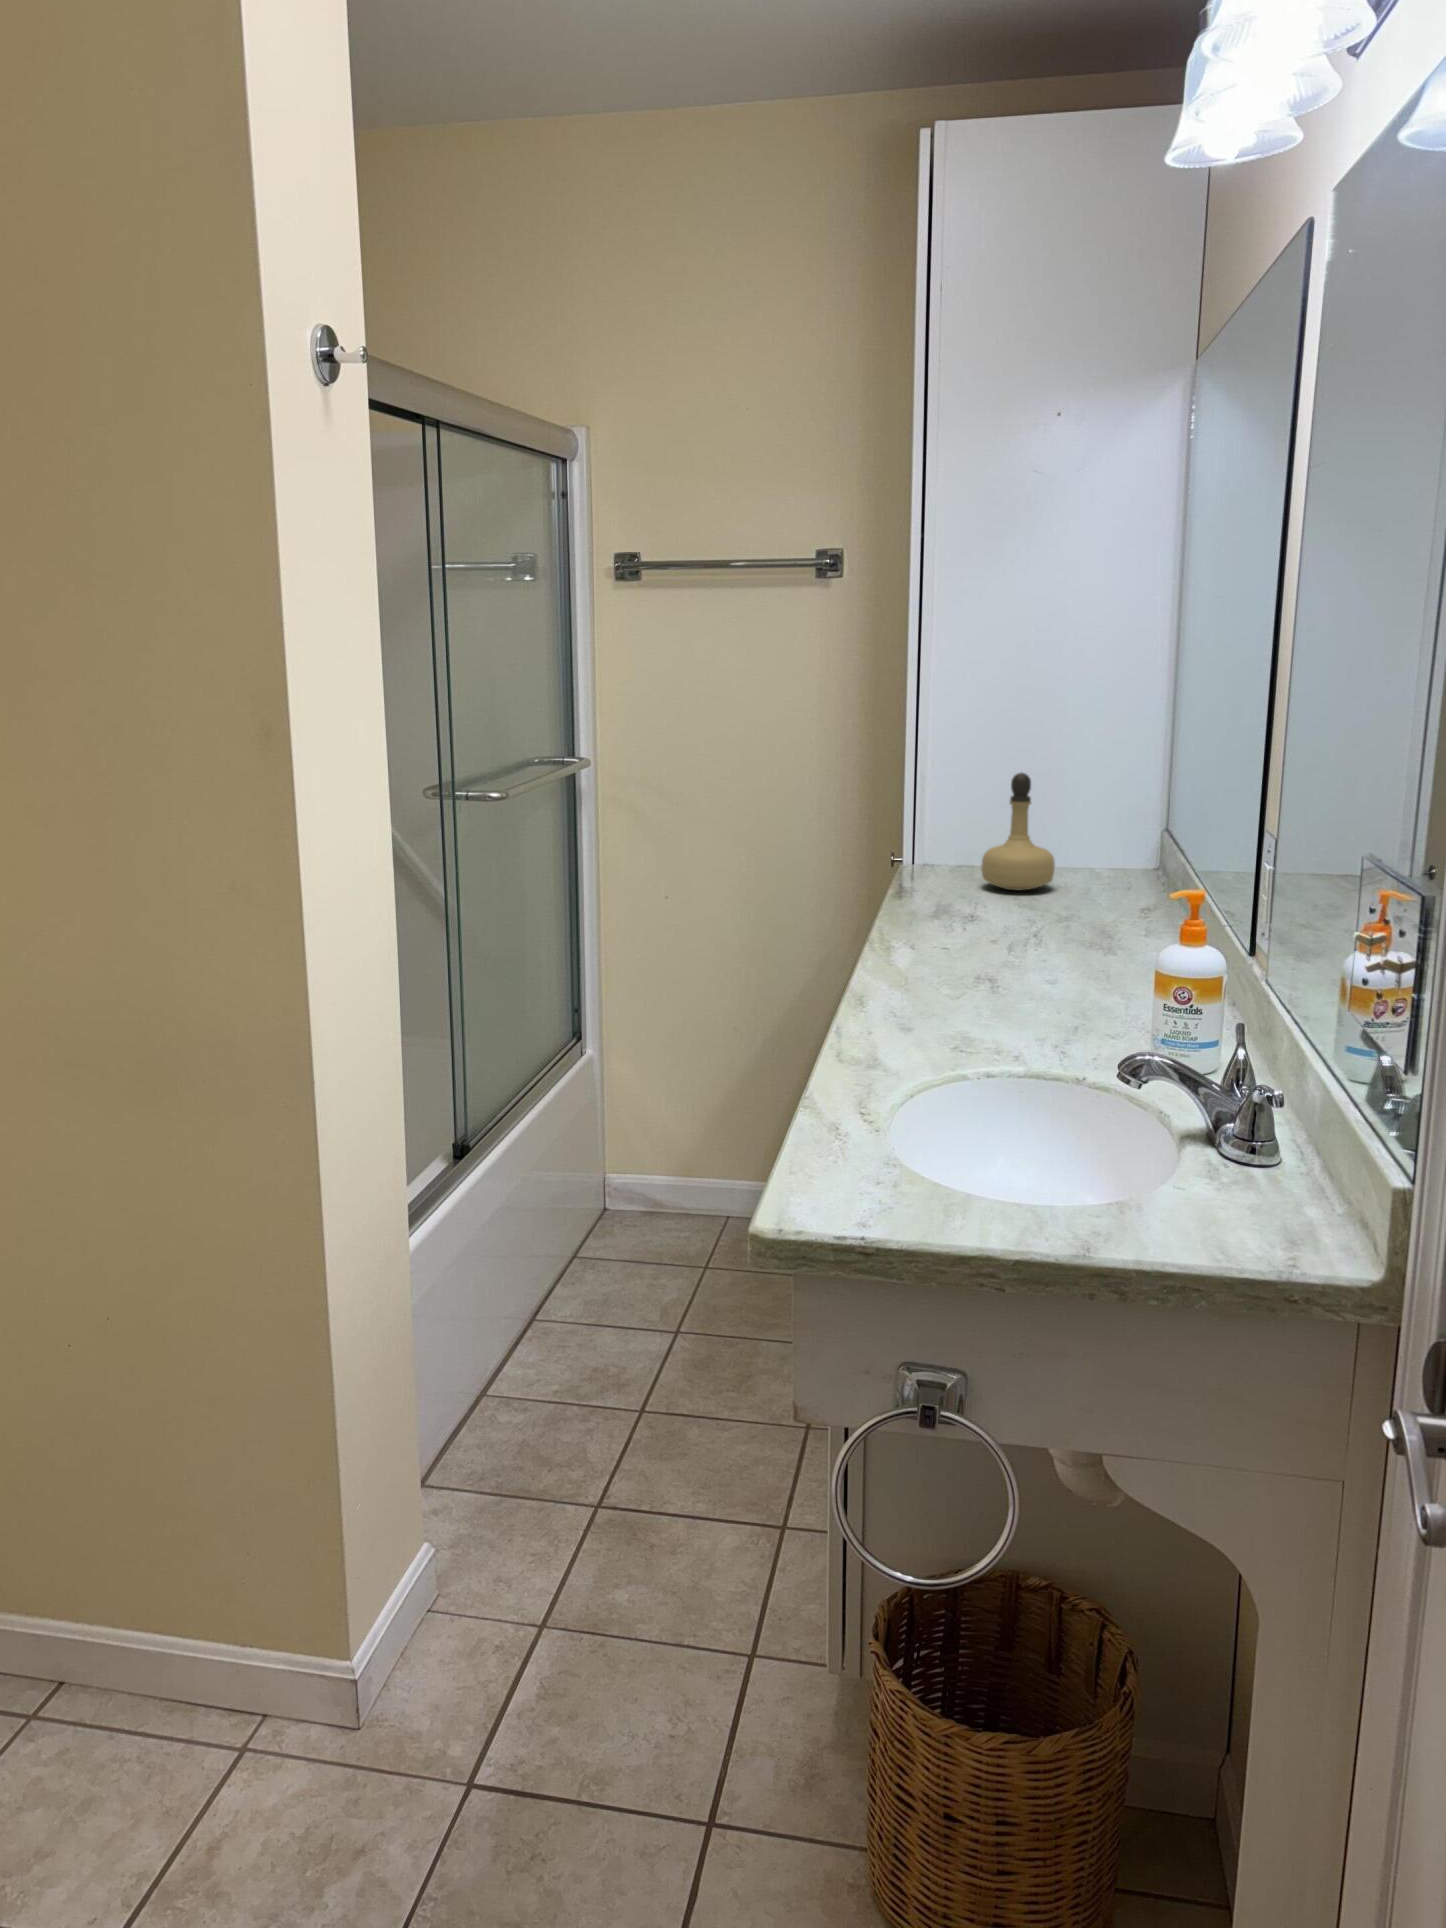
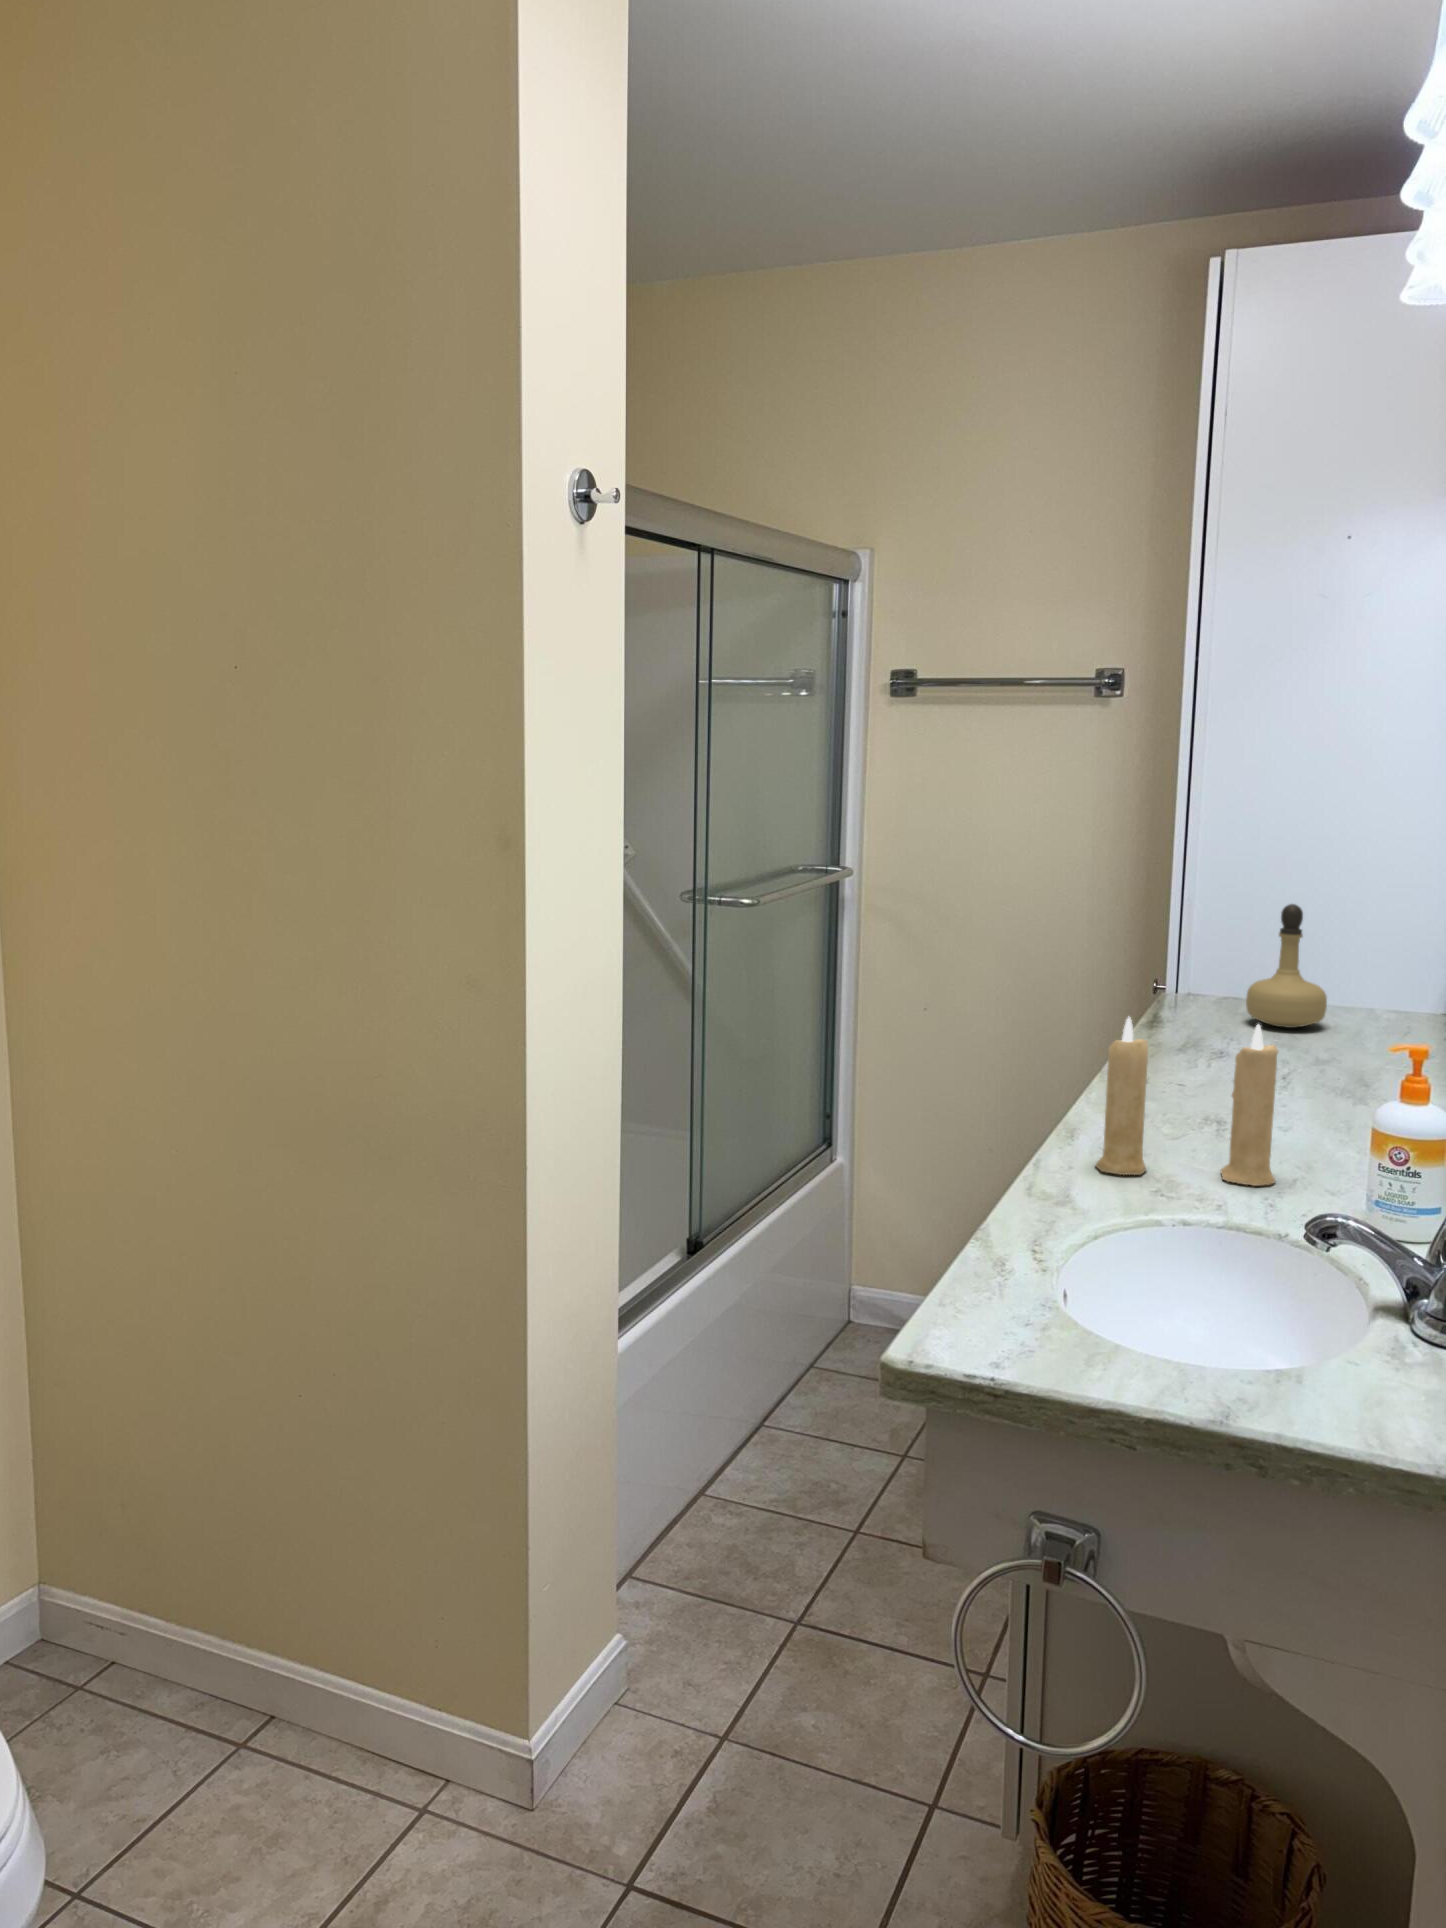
candle: none [887,874,1058,1036] -> present [1096,1017,1278,1186]

